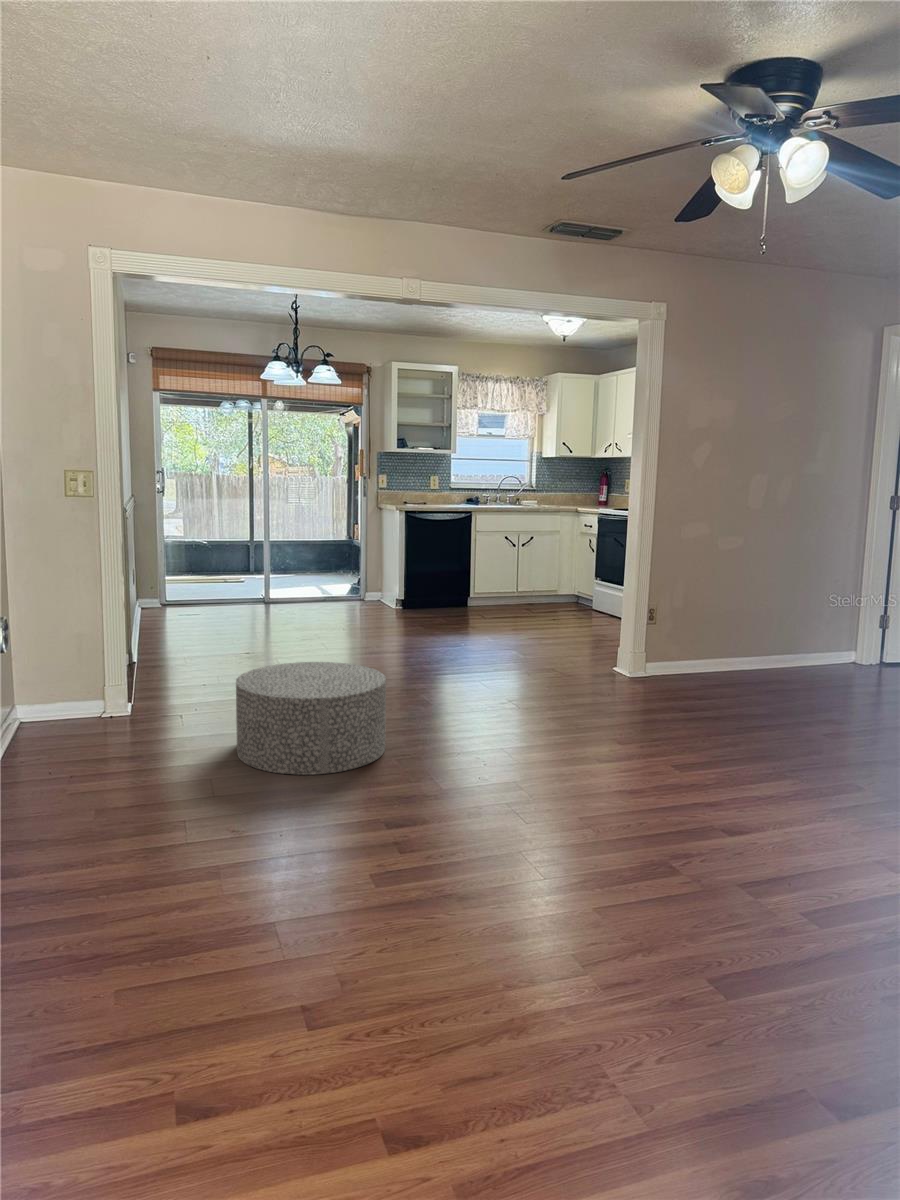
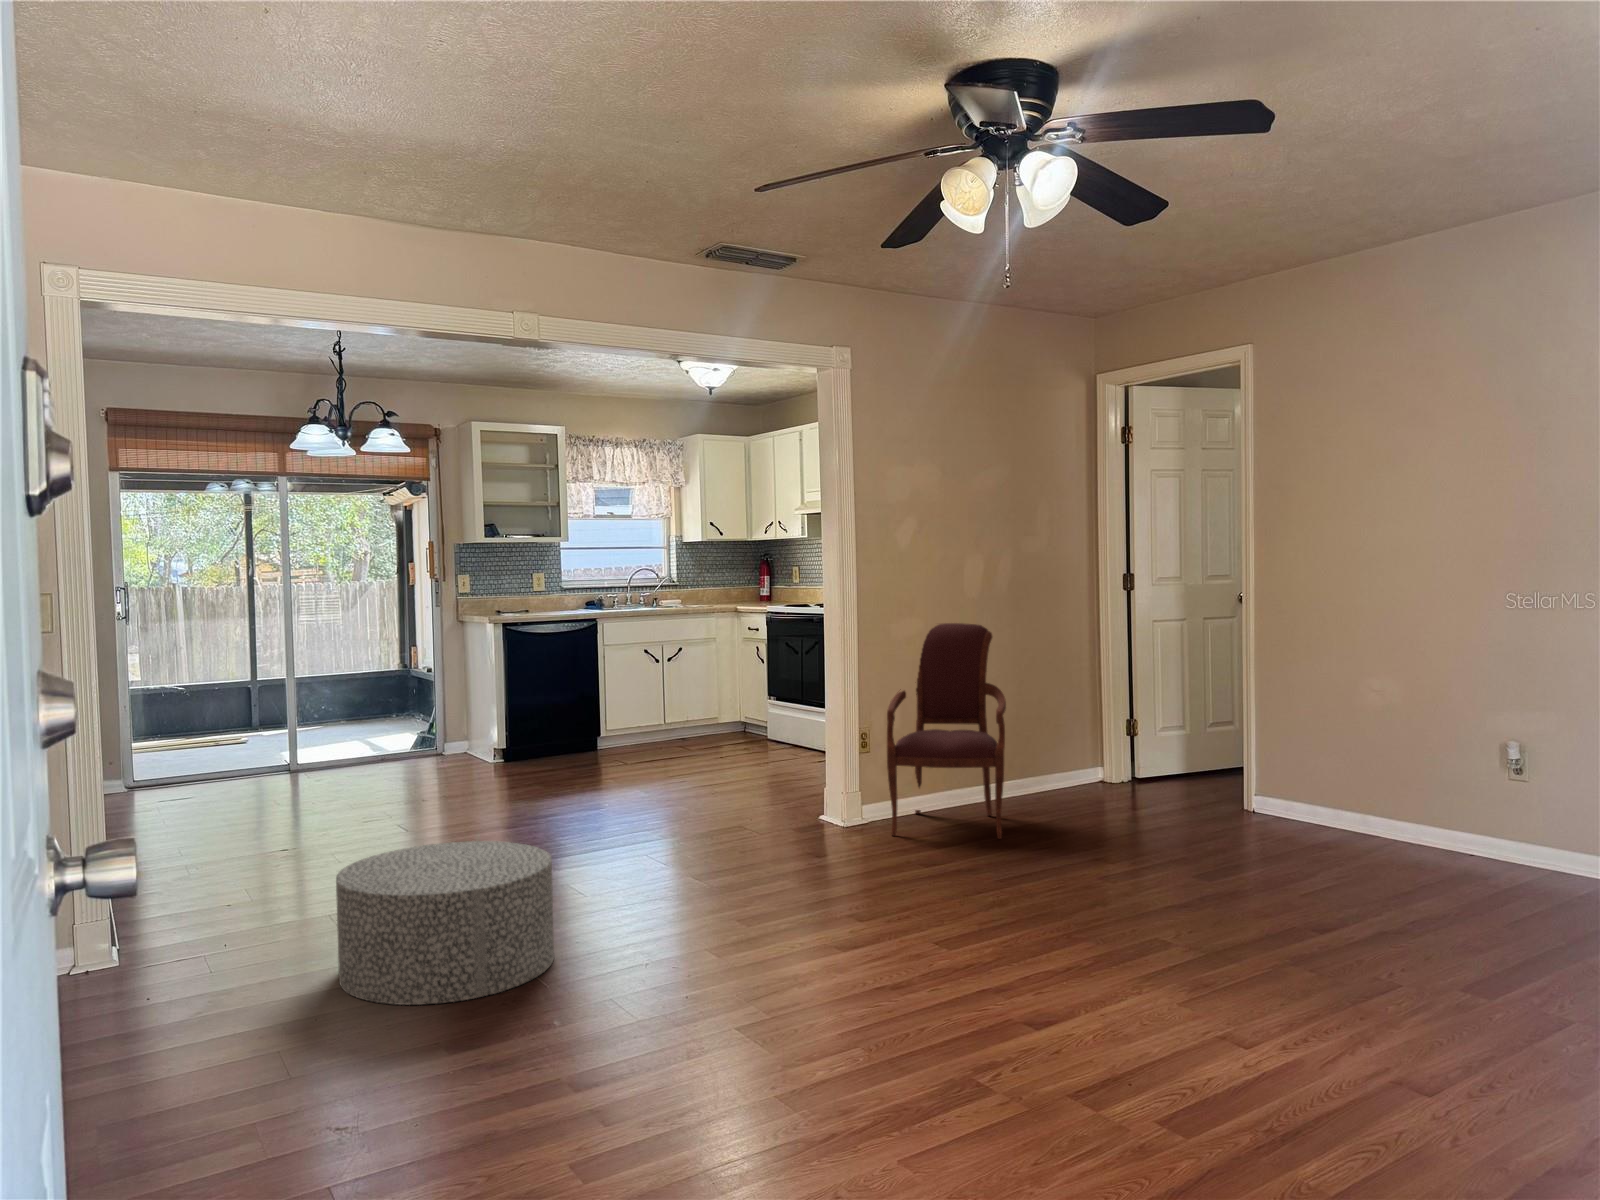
armchair: none [665,527,770,700] -> present [887,623,1006,839]

